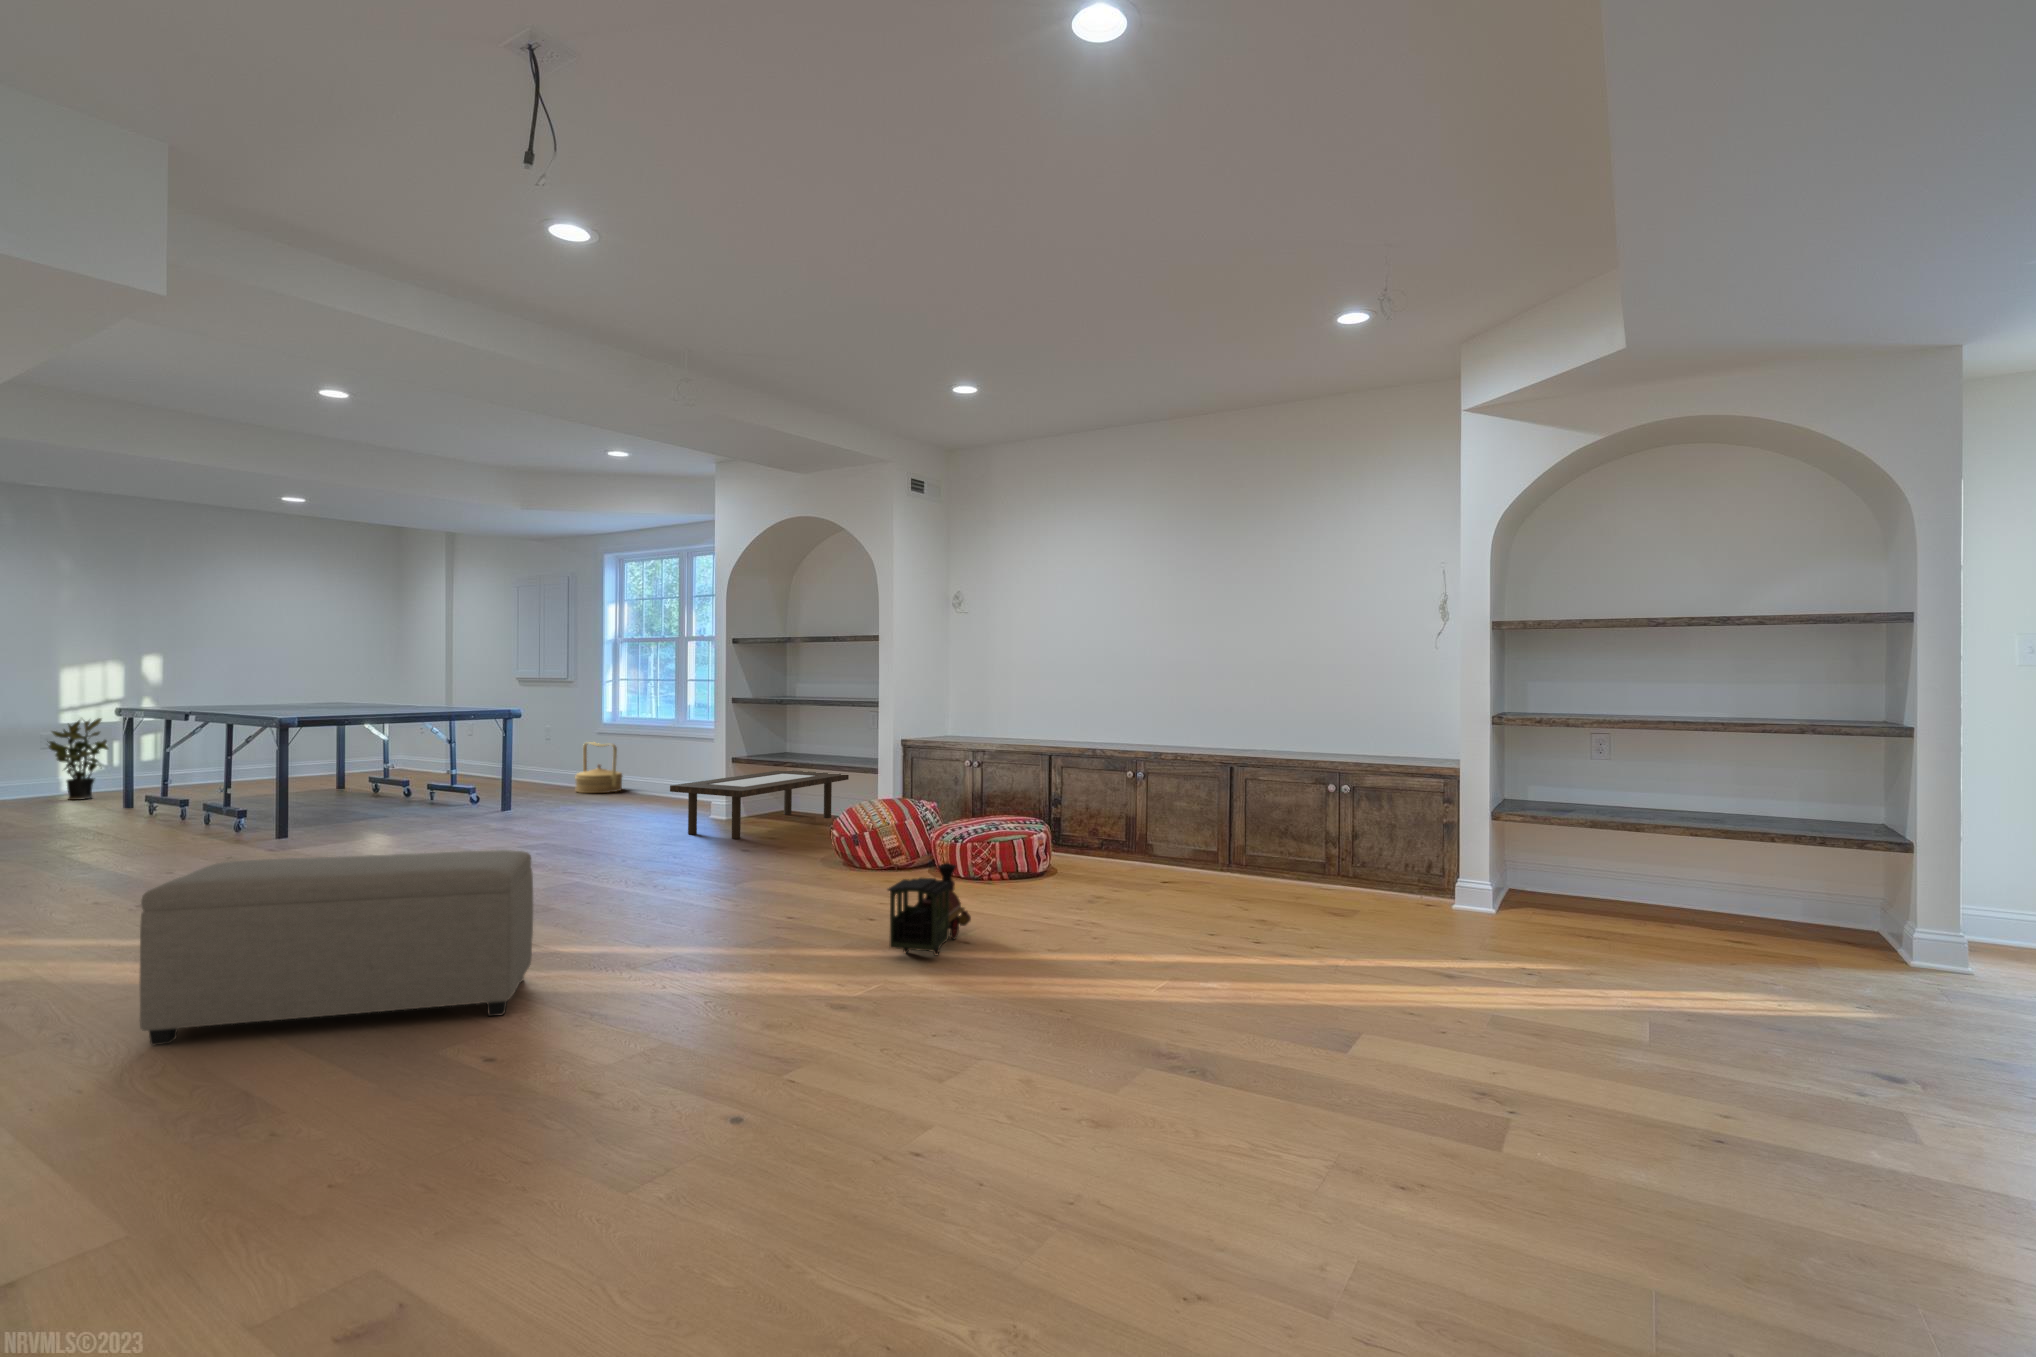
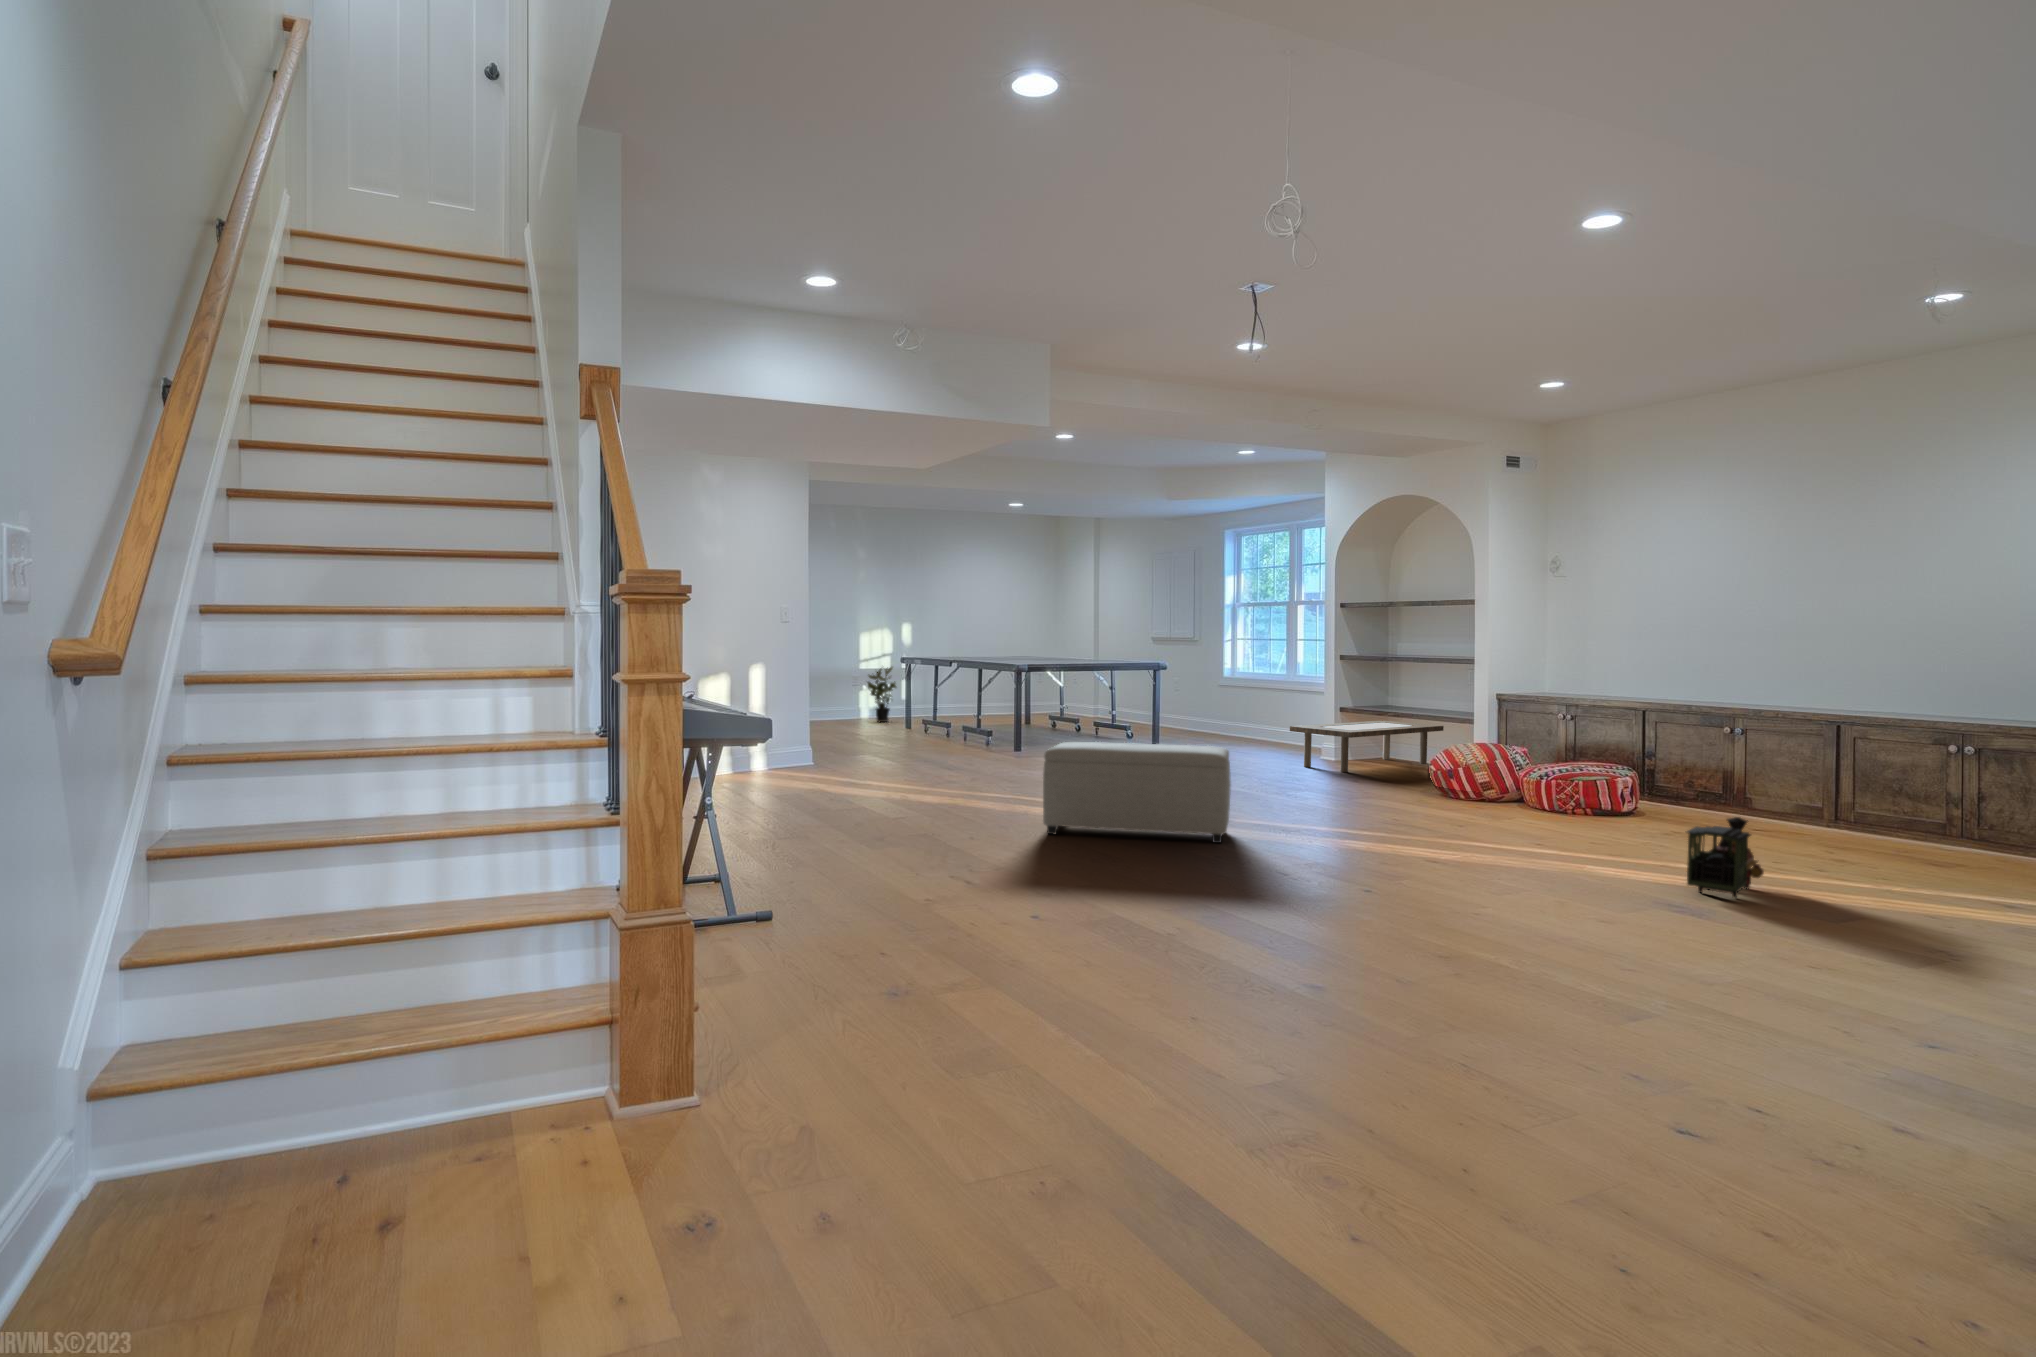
woven basket: present [575,742,622,793] -> none [1201,693,1239,736]
toy train: present [888,863,971,955] -> present [1687,817,1764,898]

